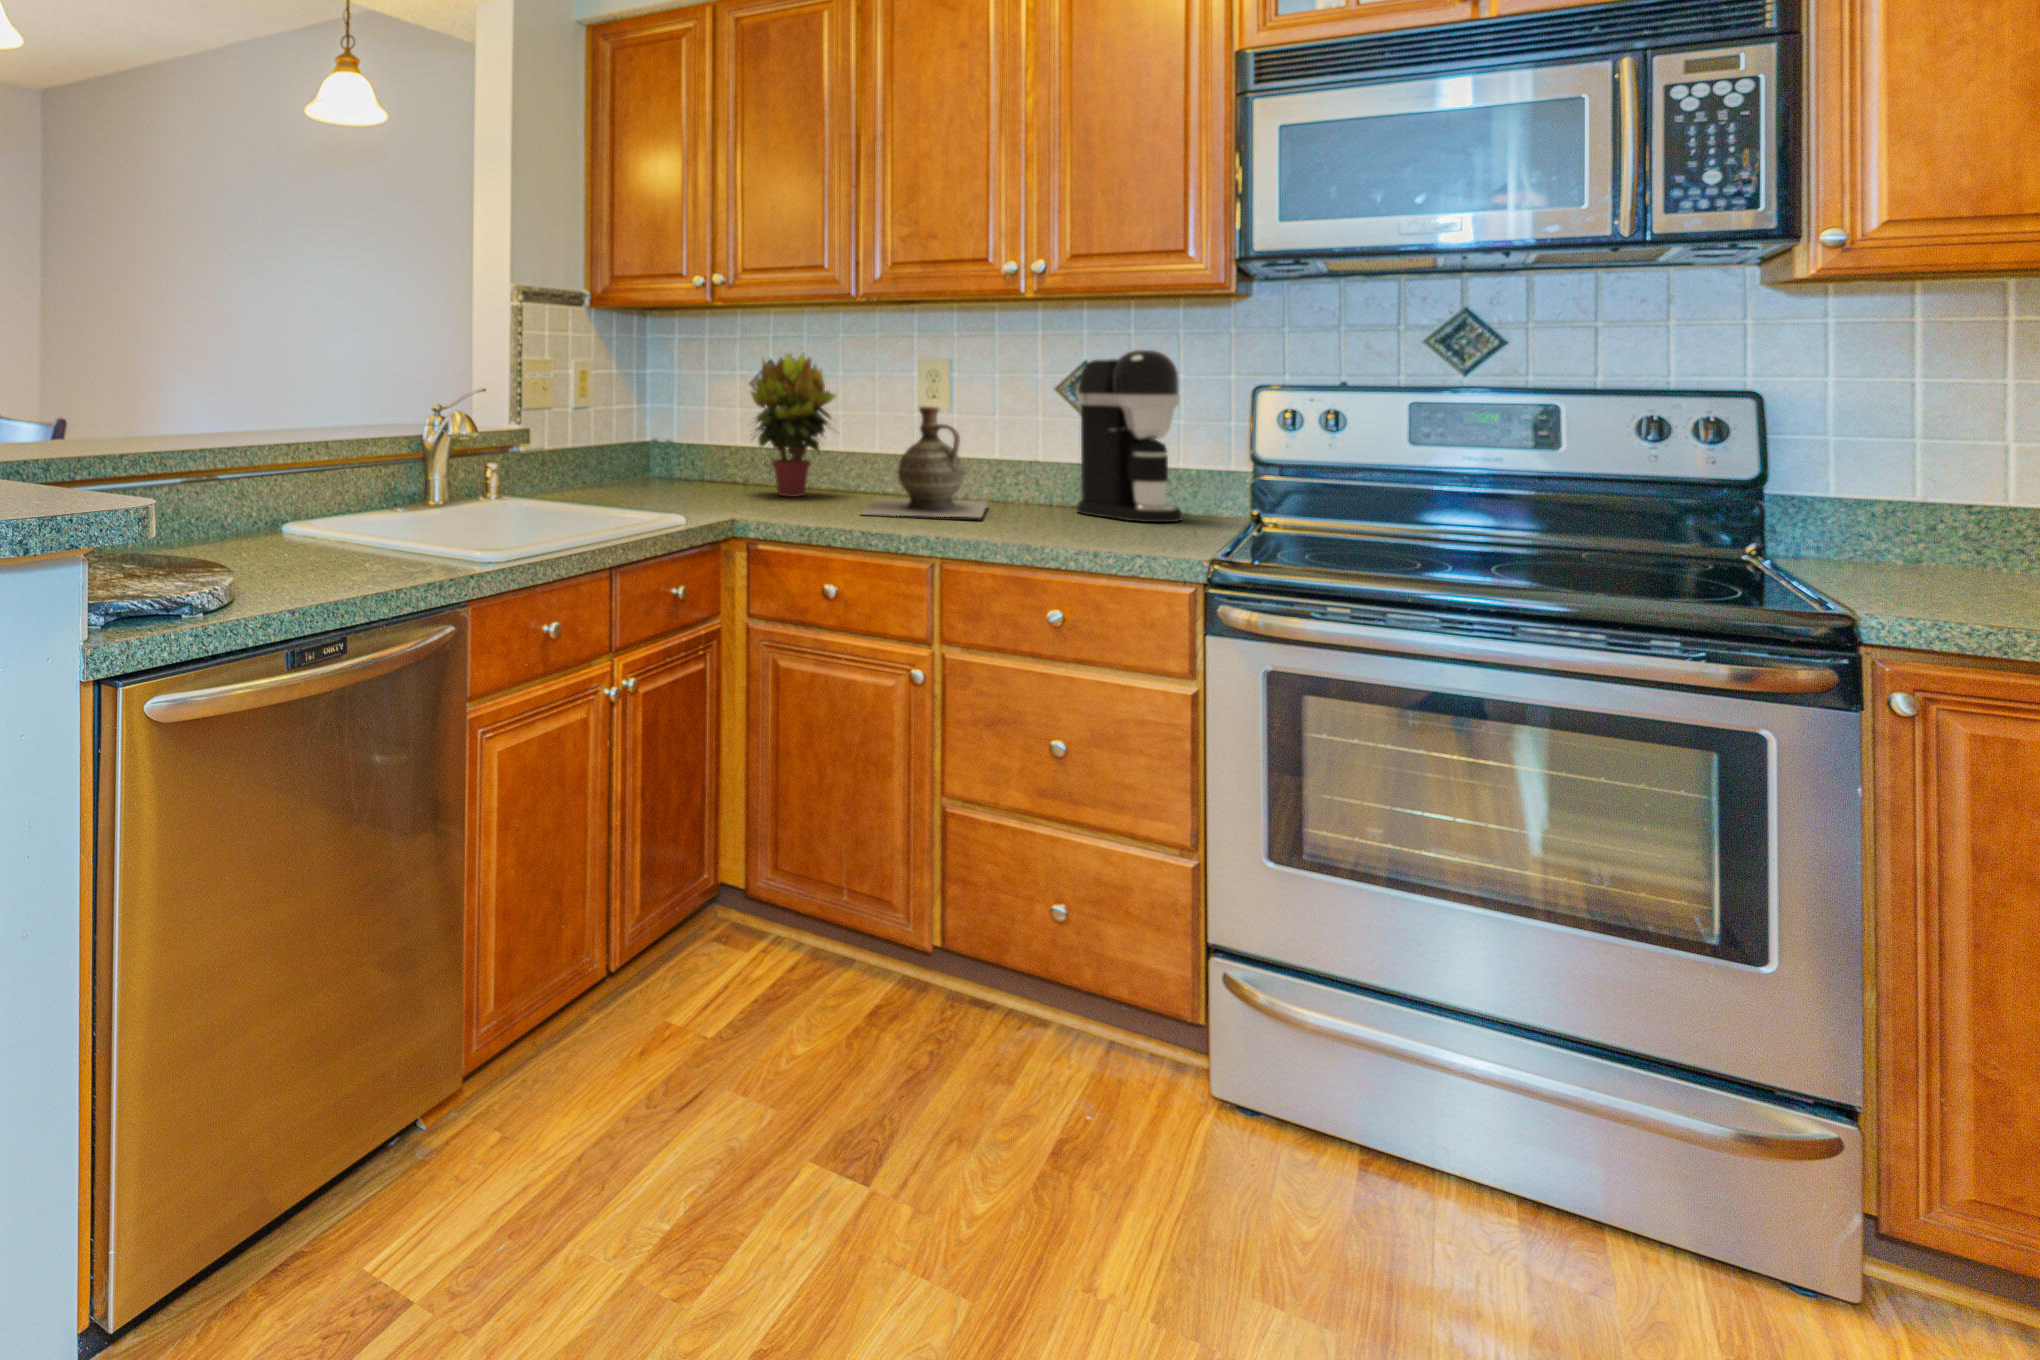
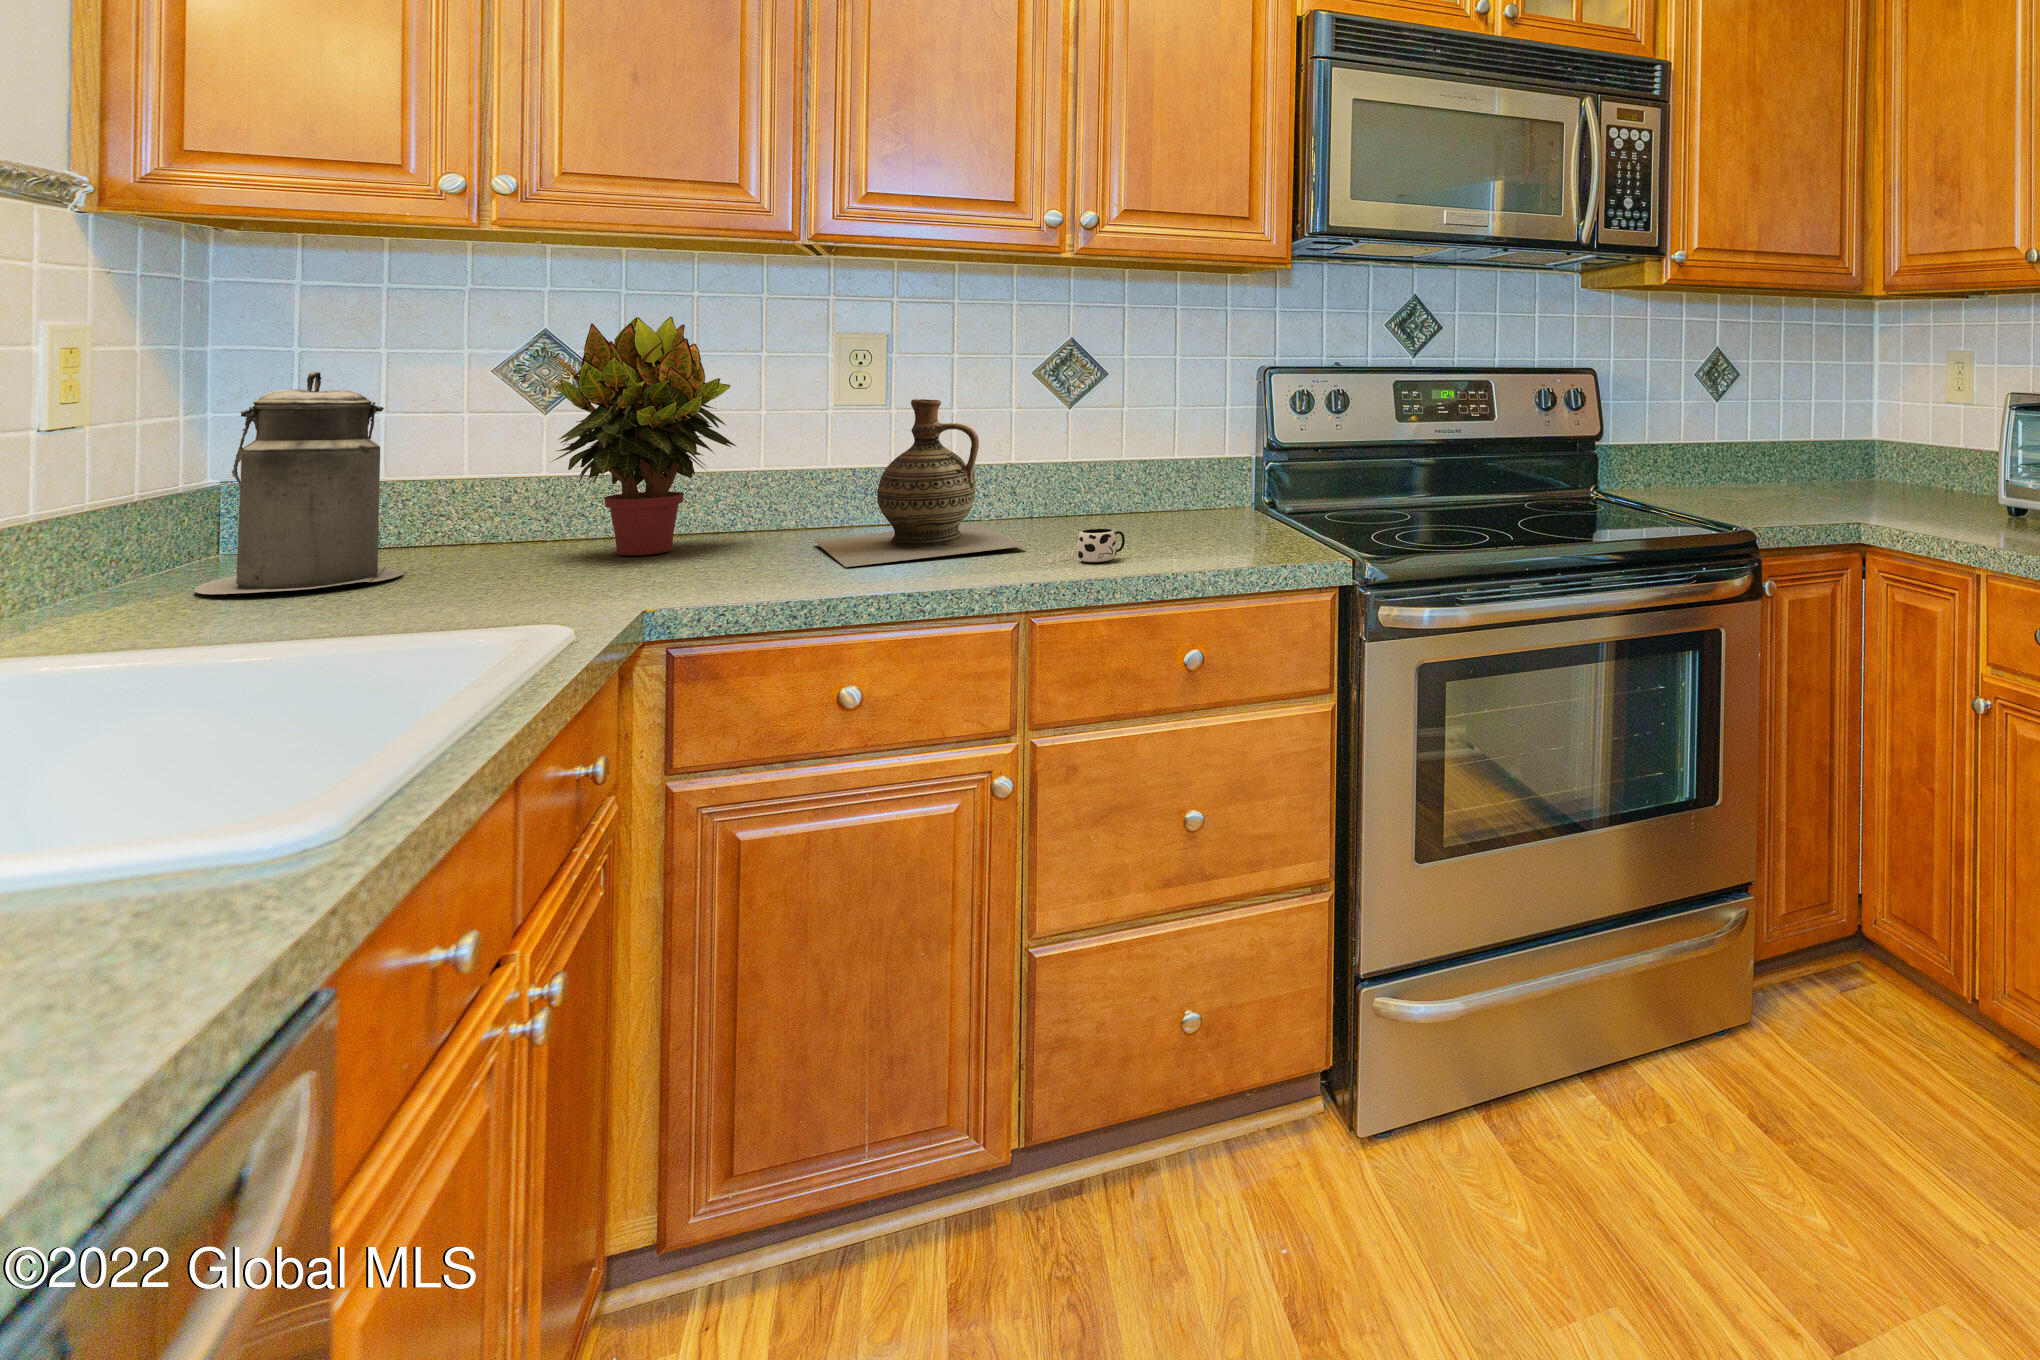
coffee maker: present [1077,350,1183,522] -> none [1086,326,1213,526]
canister: none [610,385,686,493] -> present [194,372,403,594]
mug: none [967,508,1034,533] -> present [1040,529,1125,564]

